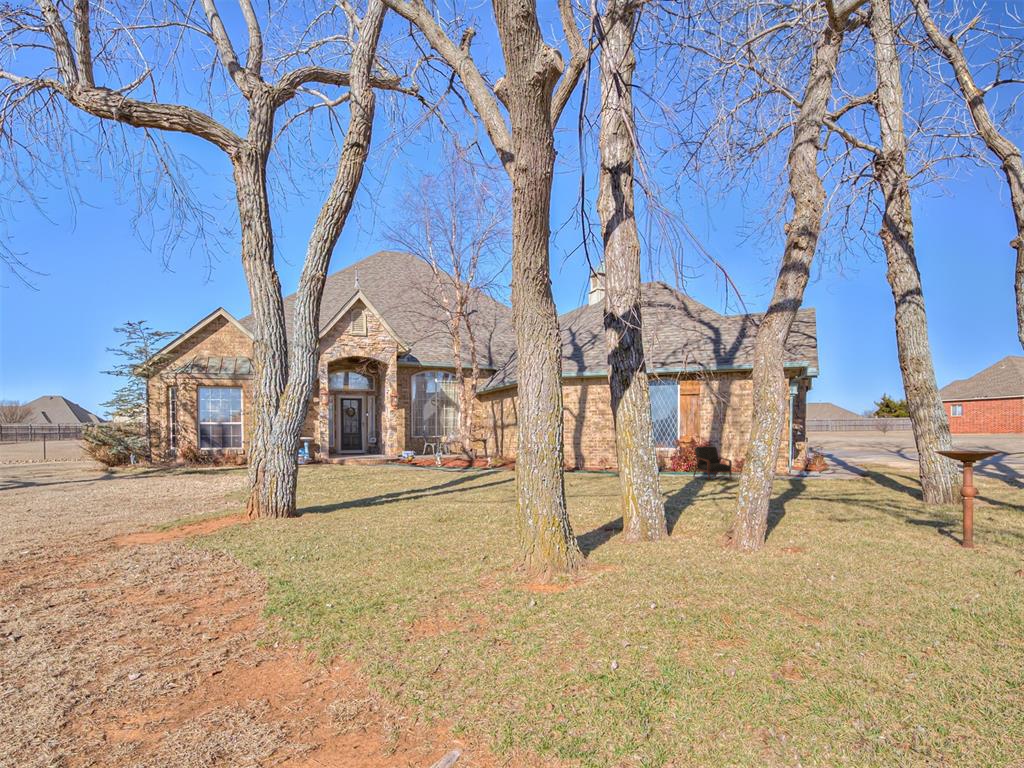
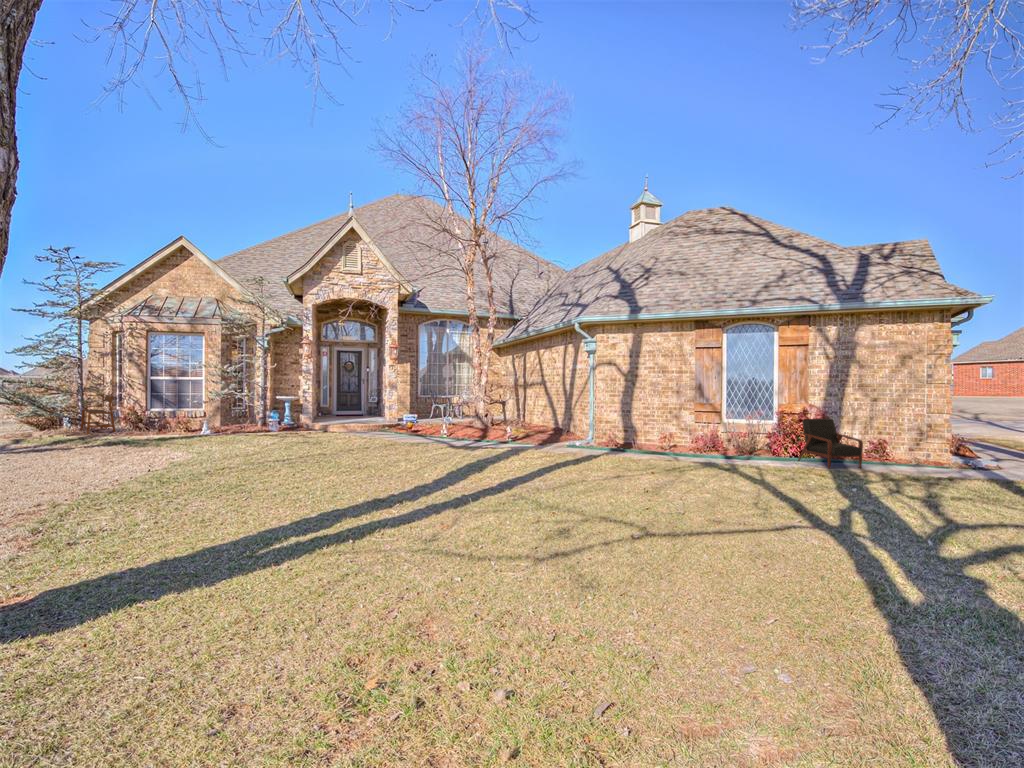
bench: none [144,437,174,468] -> present [81,395,115,434]

